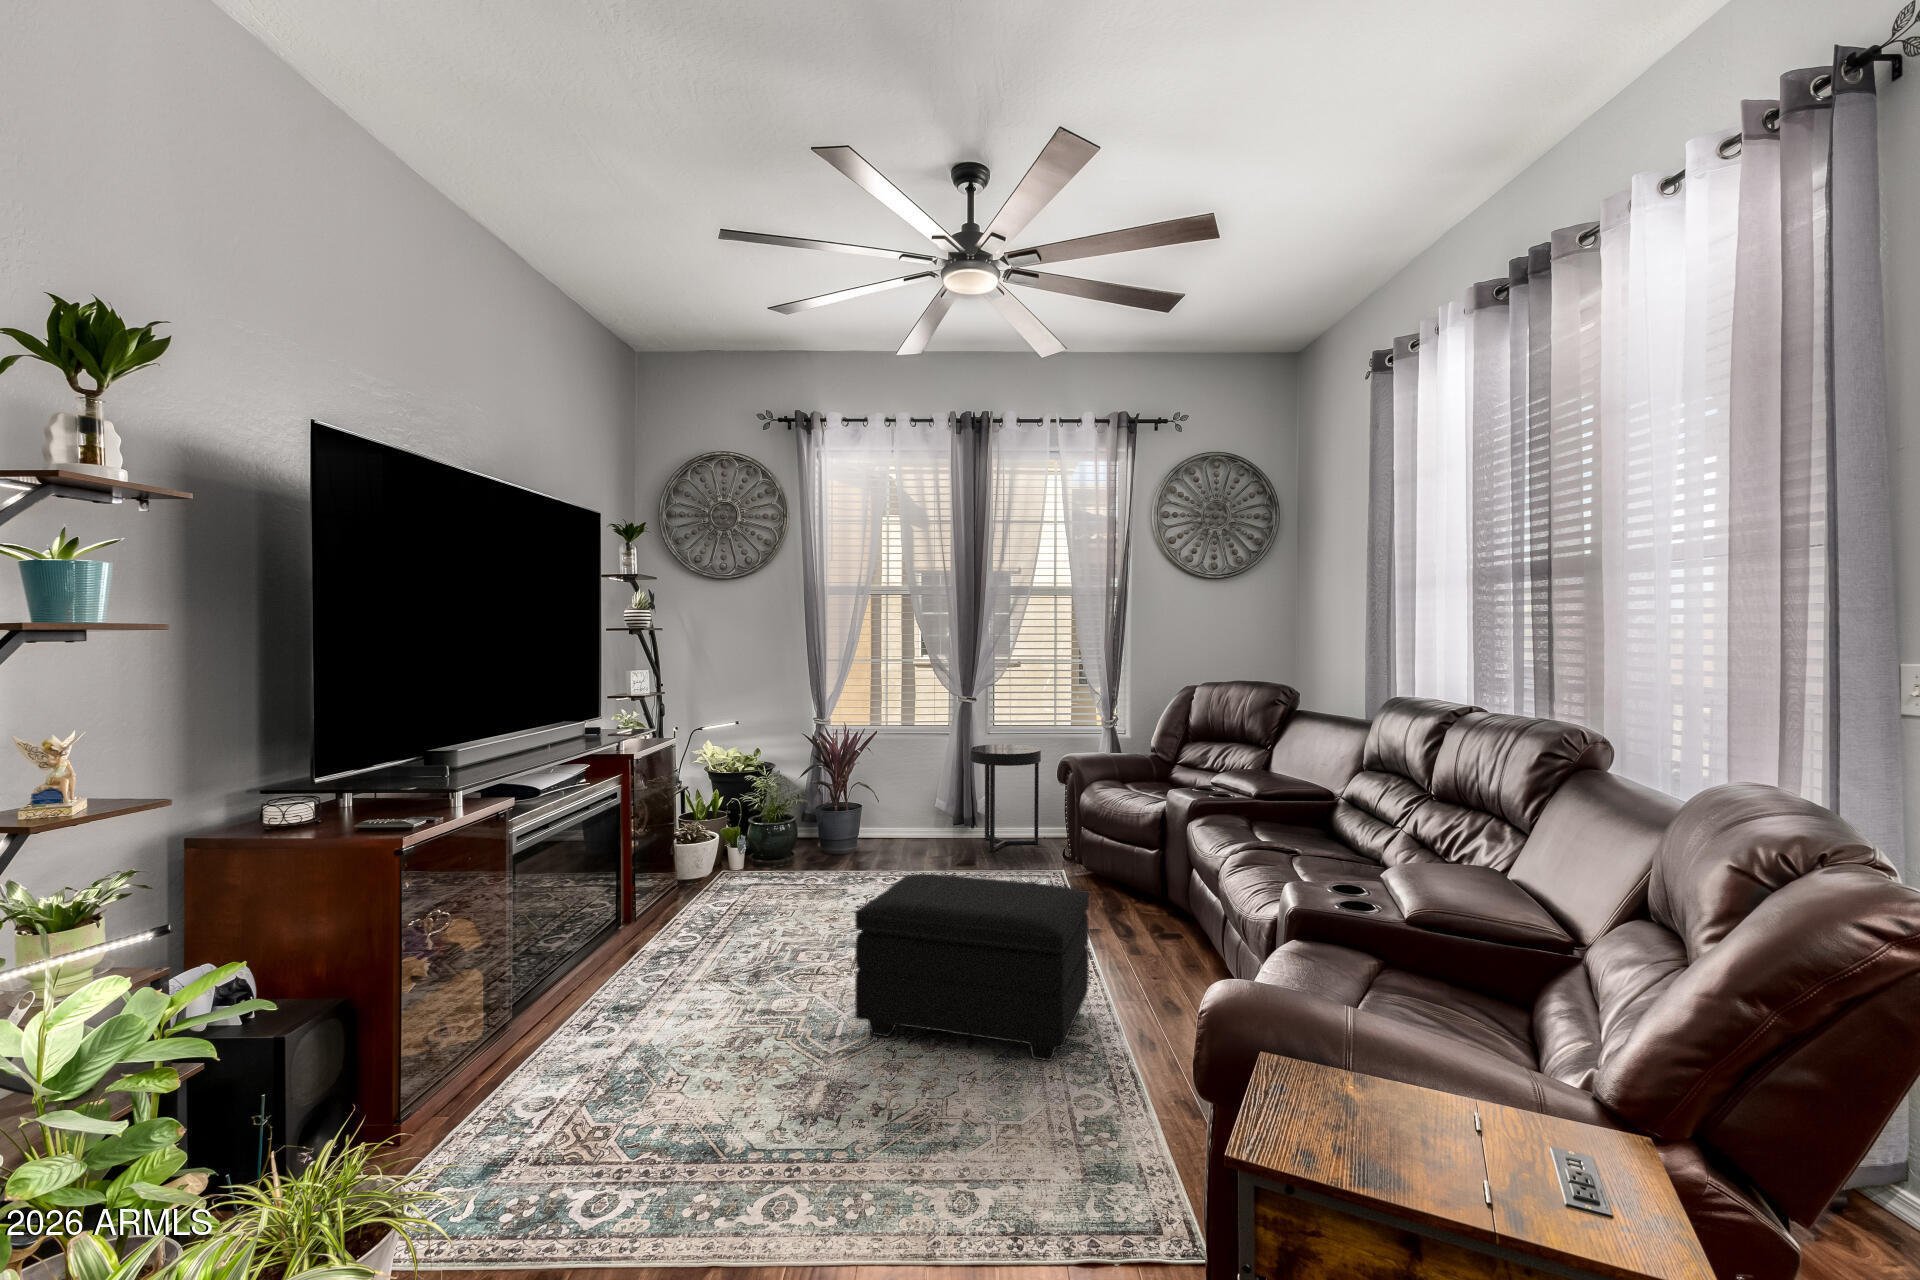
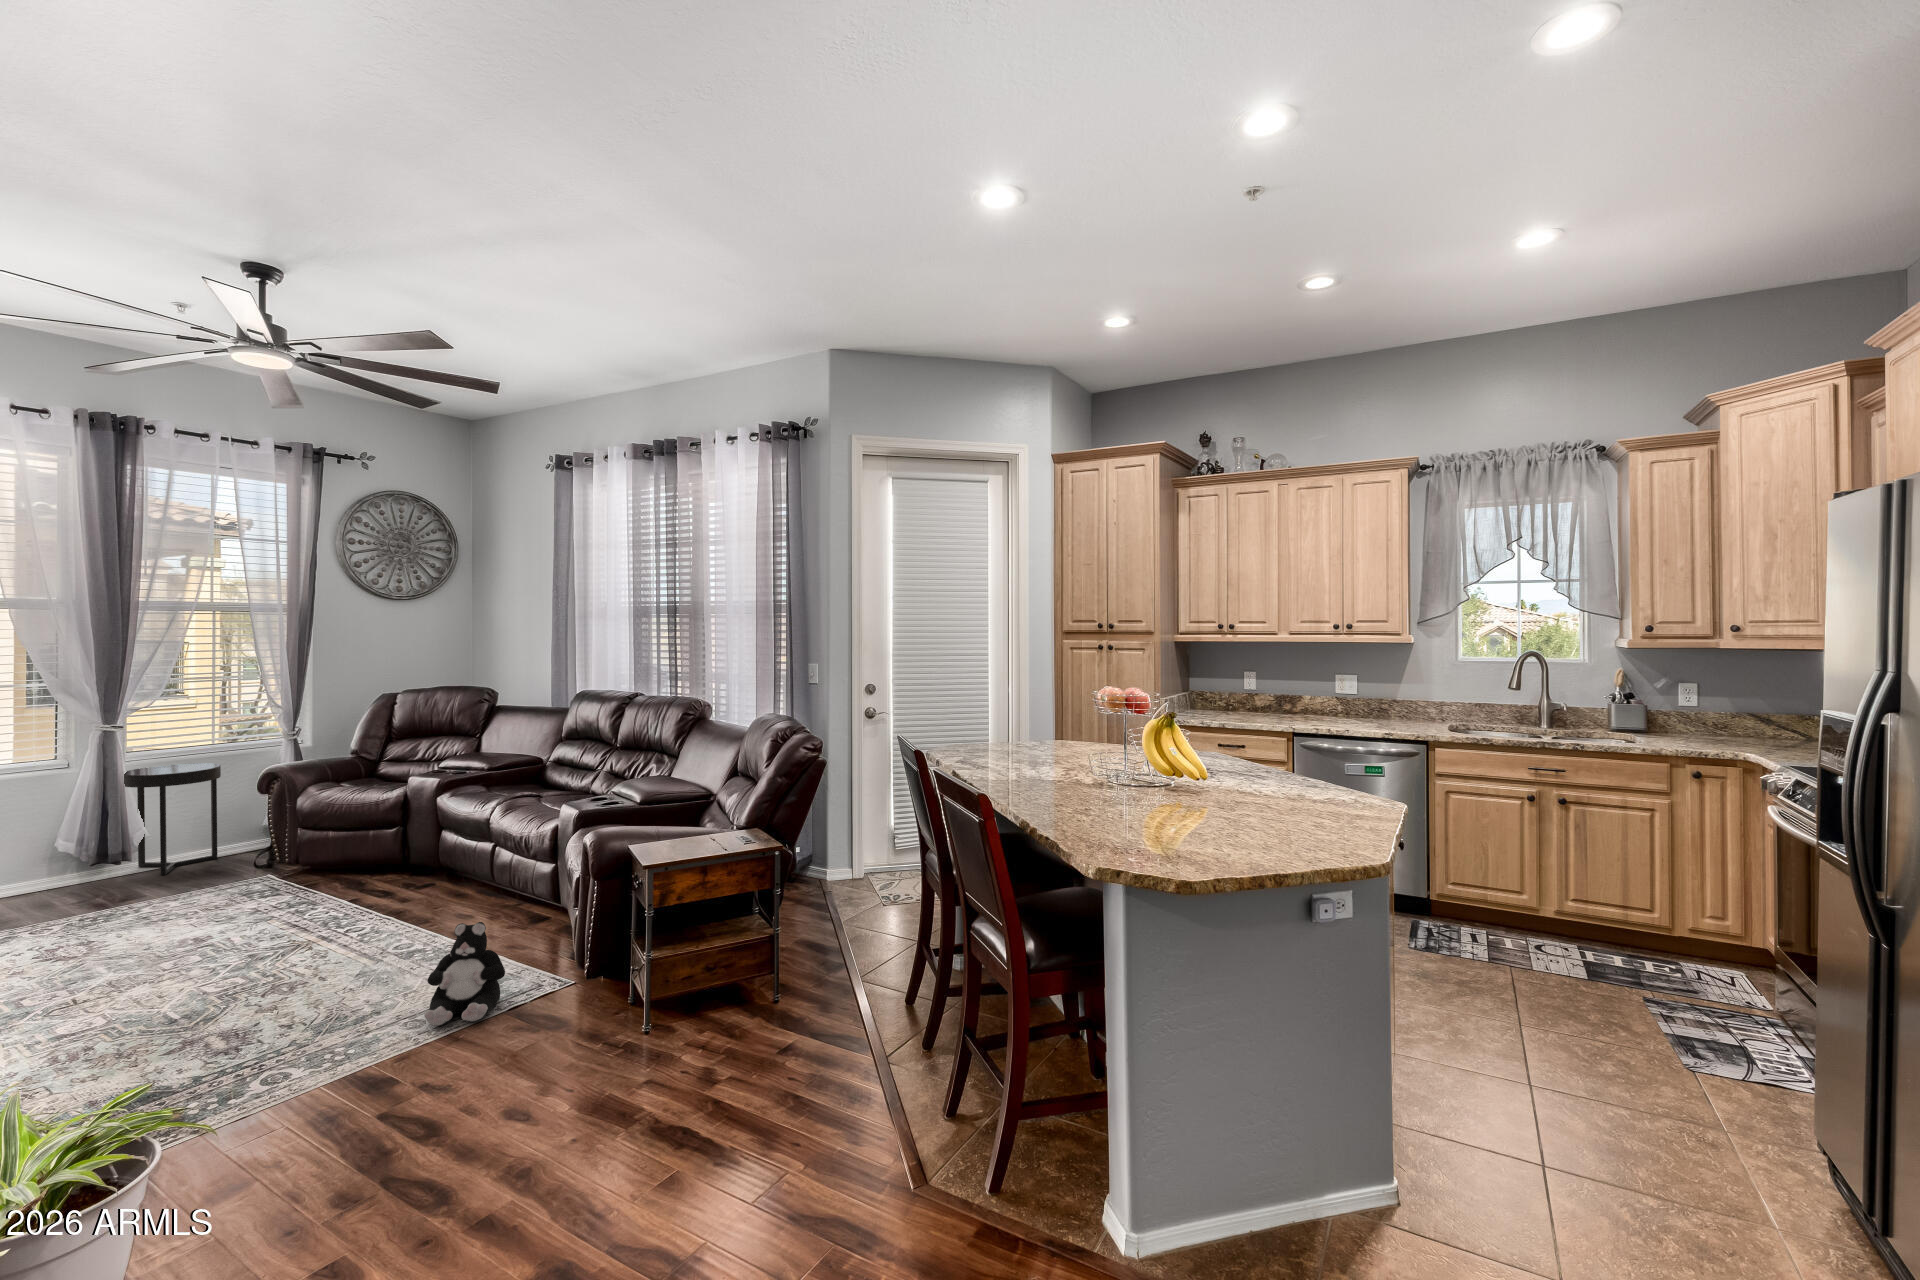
footstool: present [855,874,1089,1061] -> none [173,851,400,1015]
plush toy: none [1012,1044,1132,1218] -> present [424,922,505,1026]

